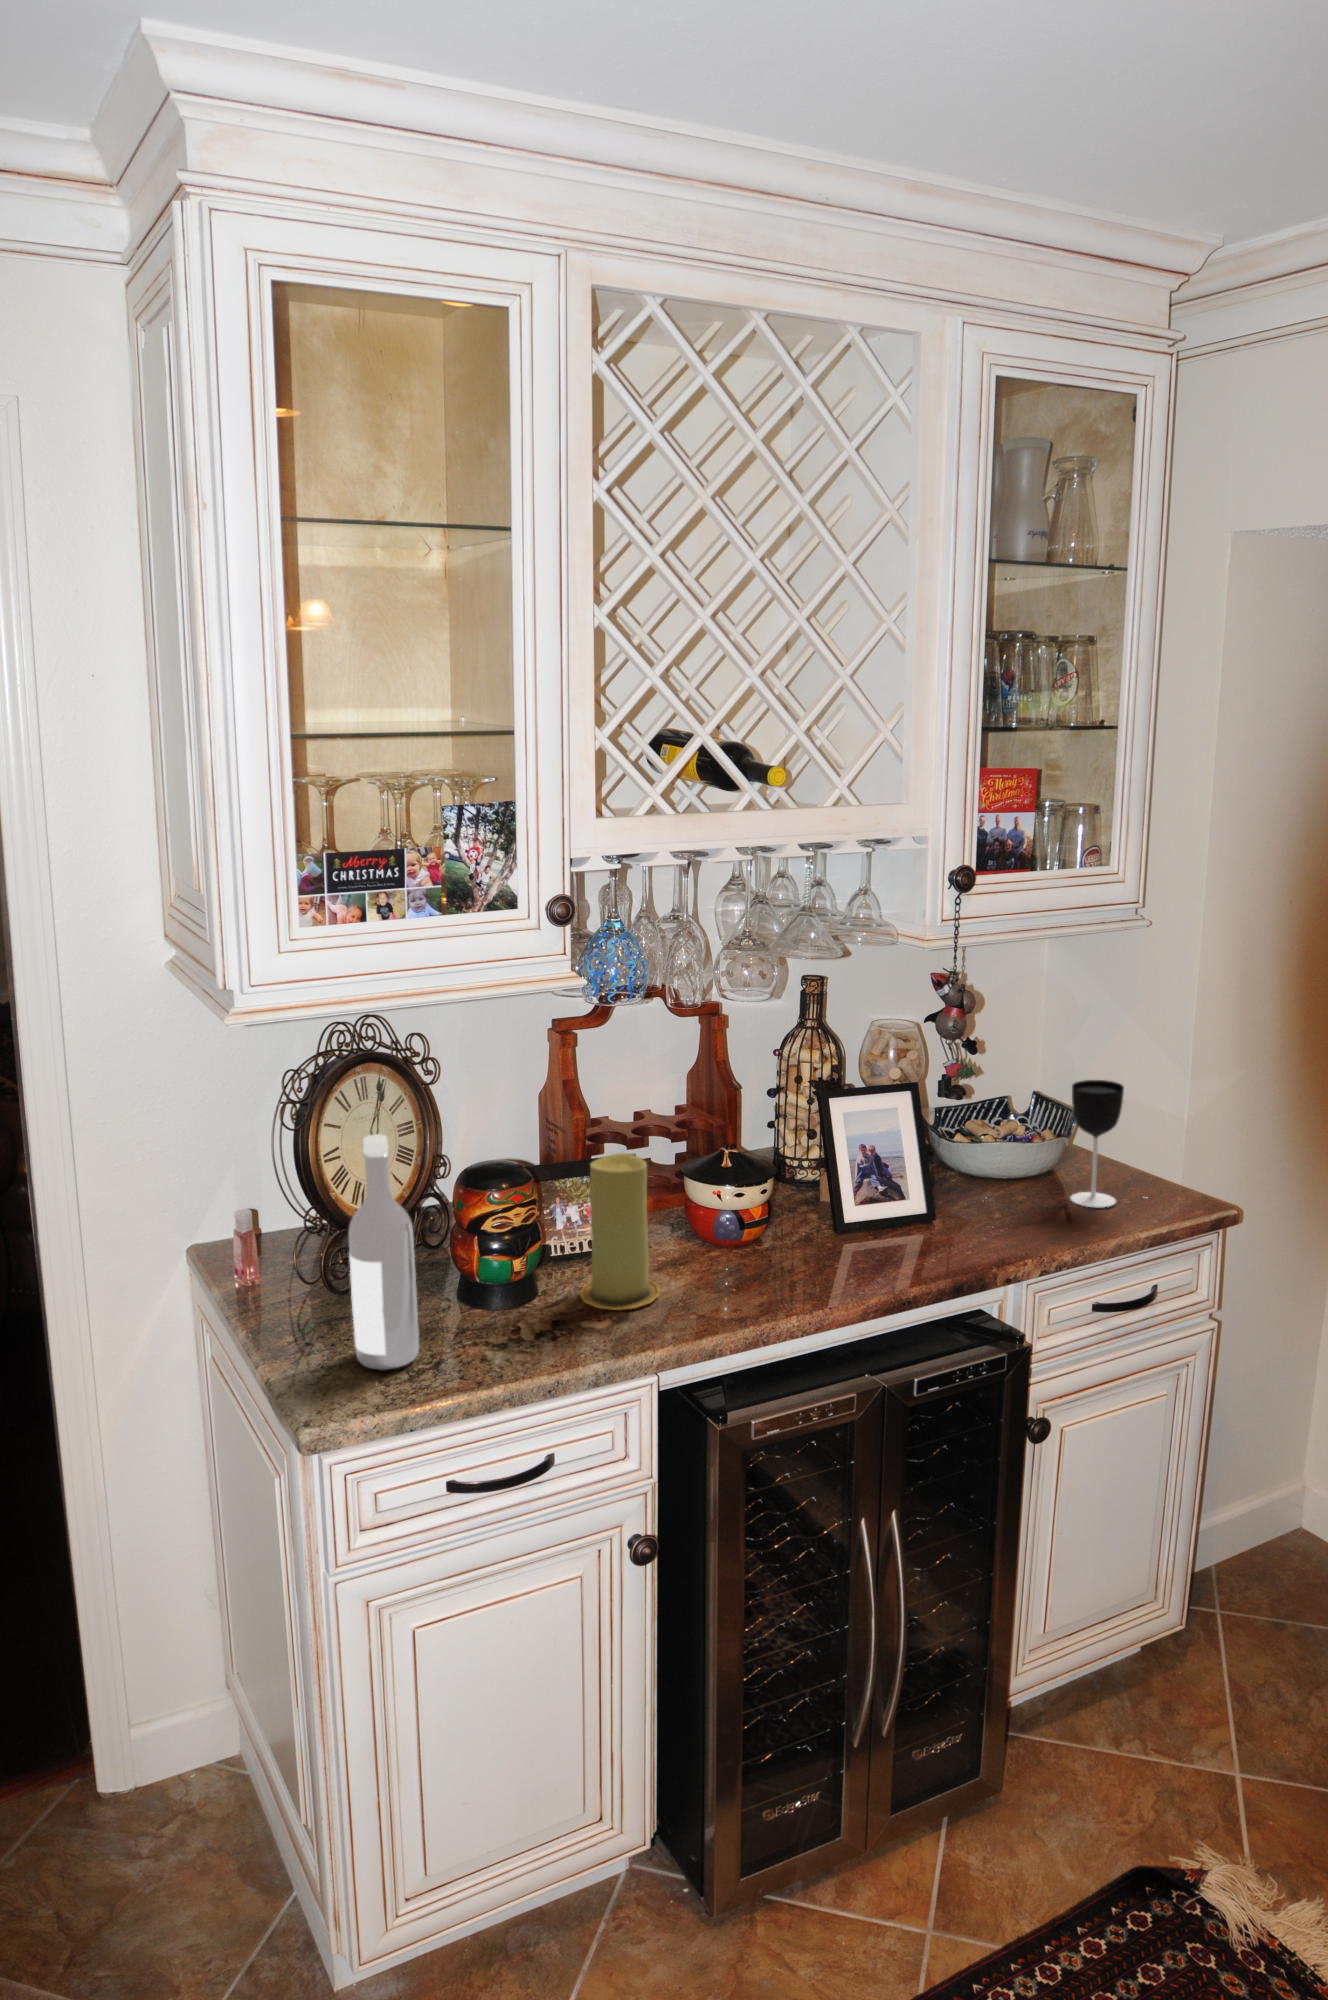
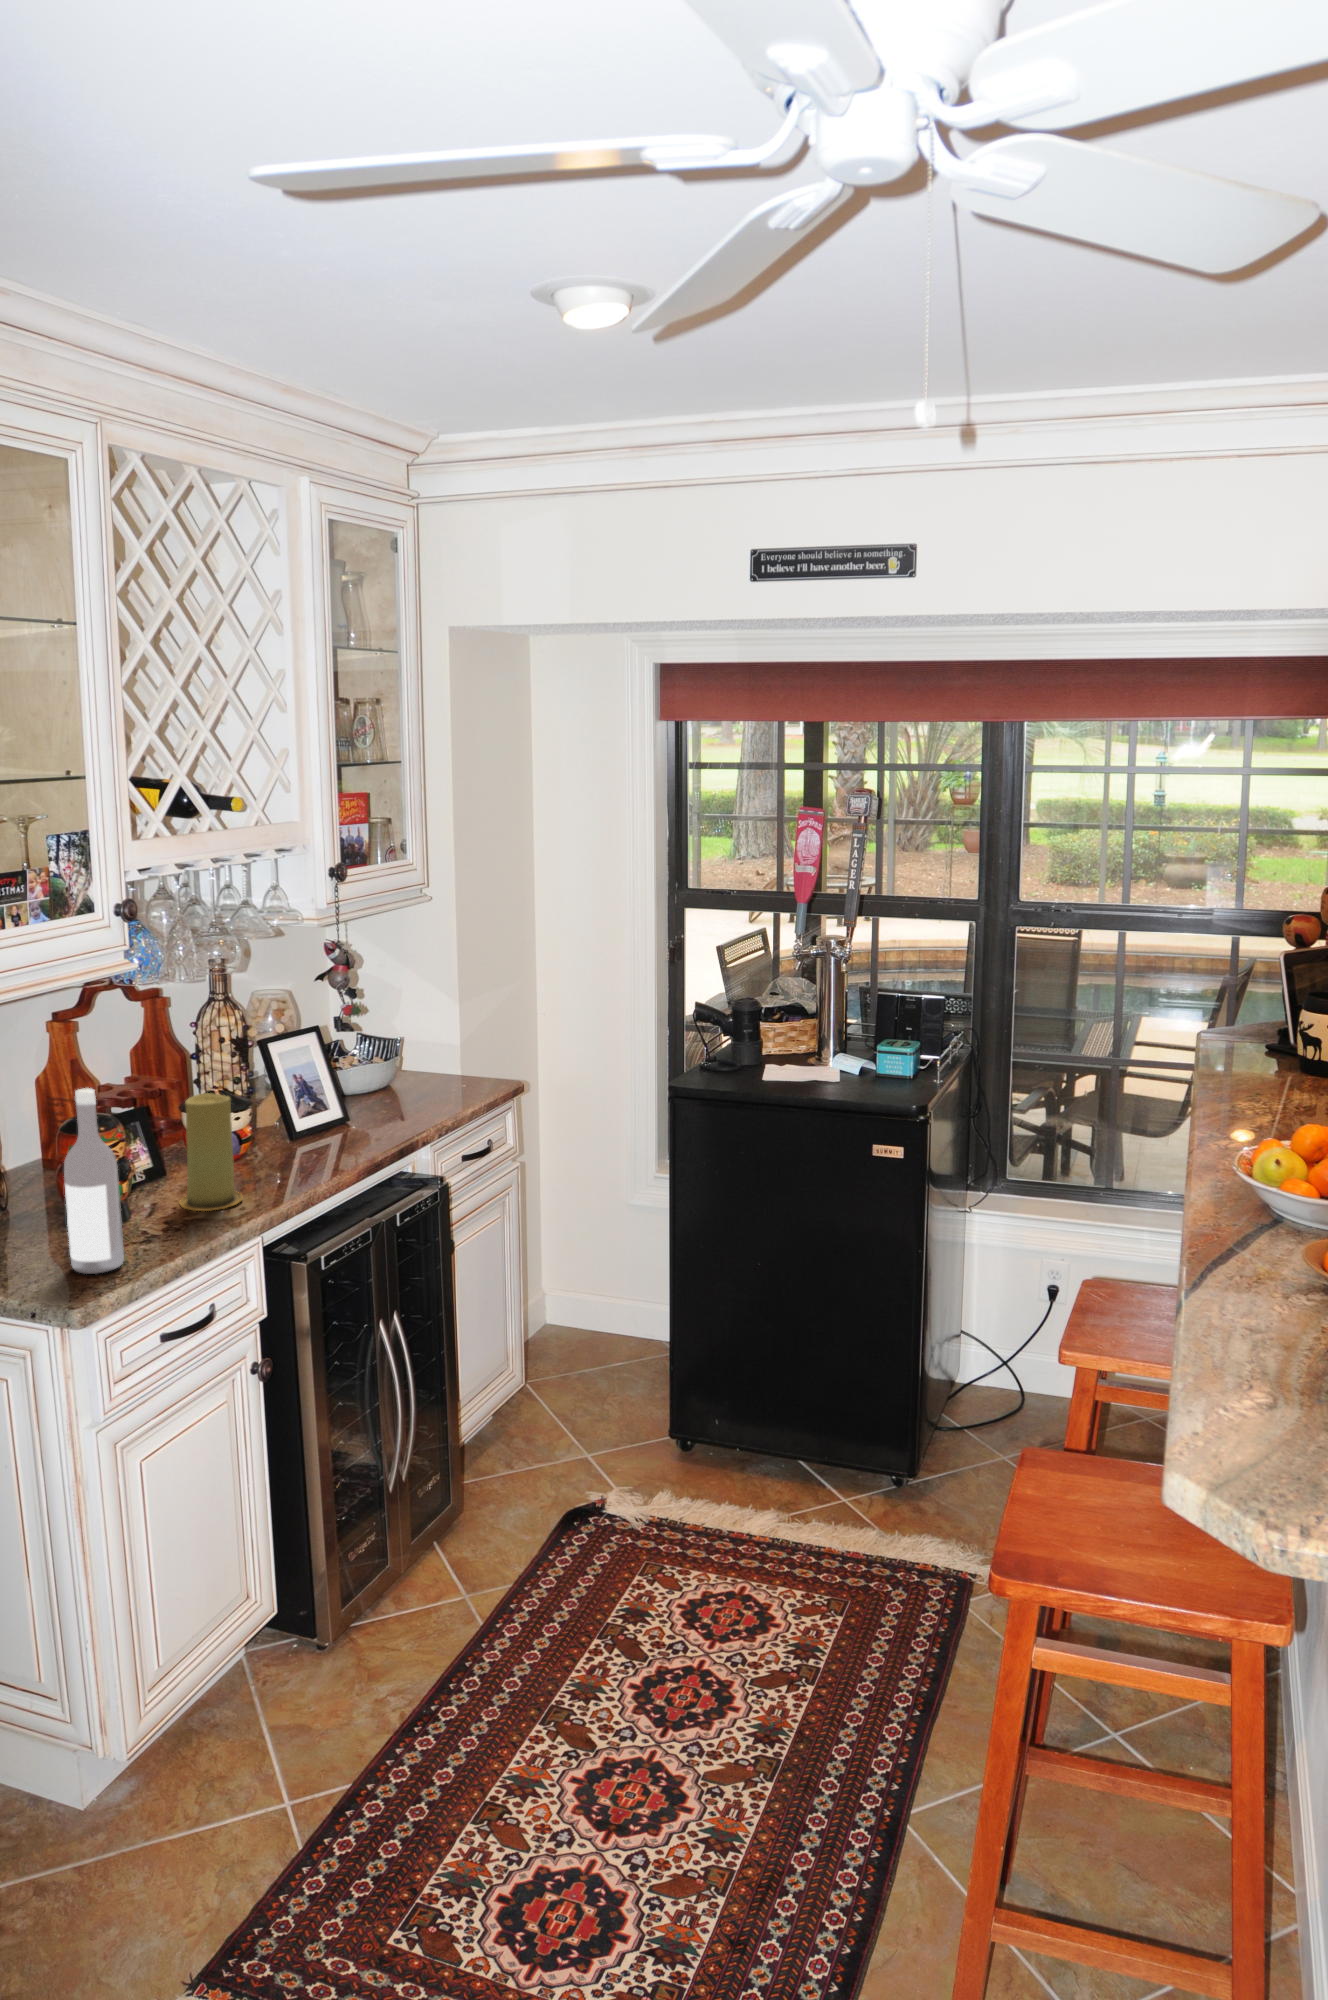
wine glass: present [1071,1080,1124,1207] -> none [428,1012,464,1101]

